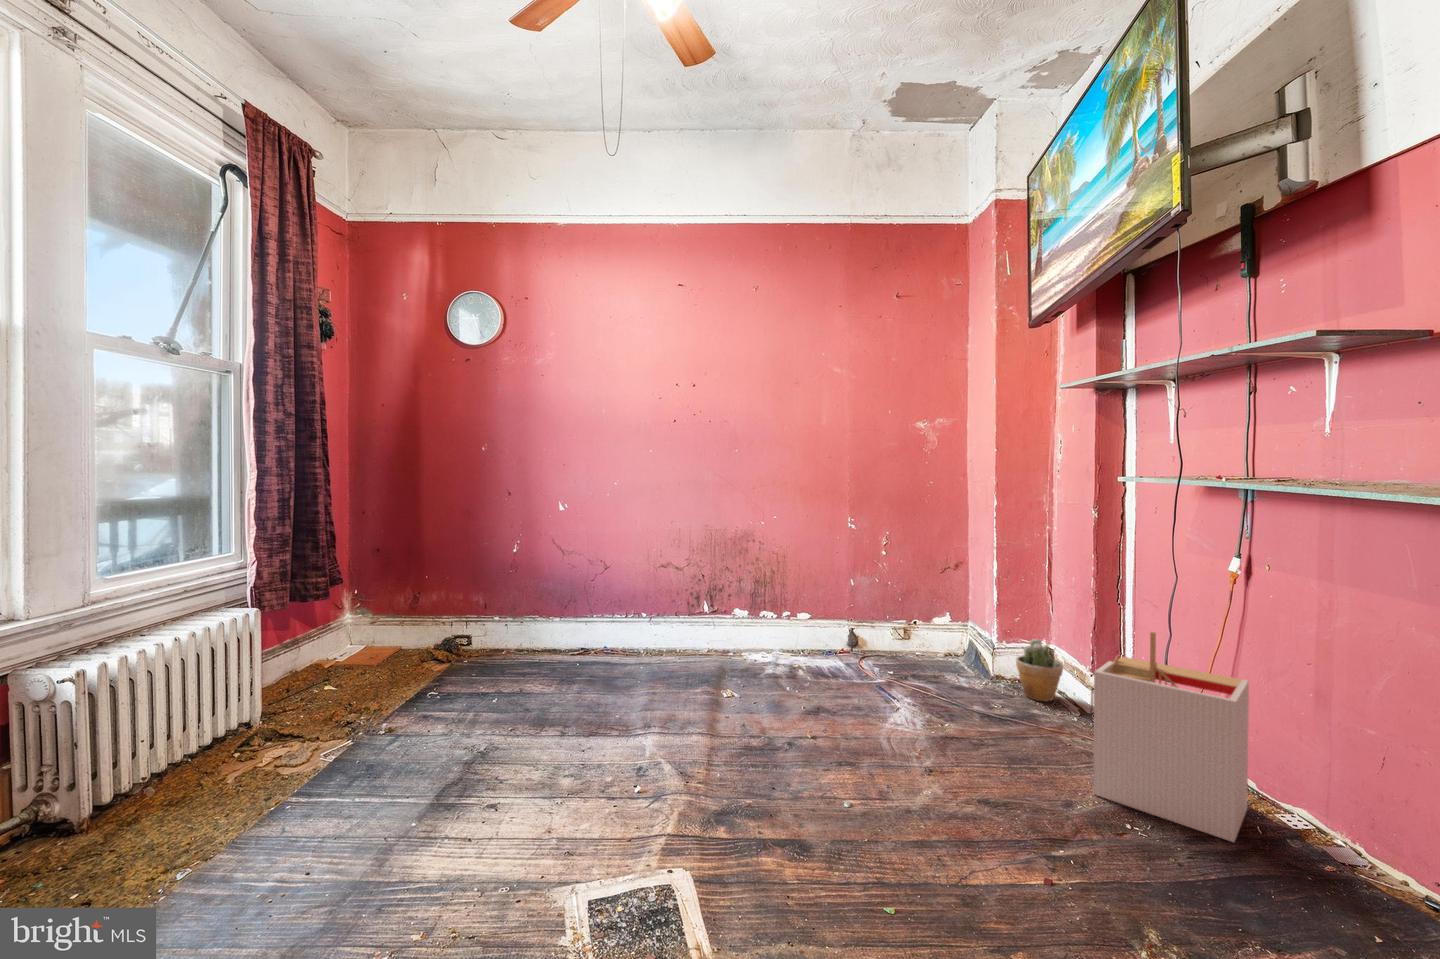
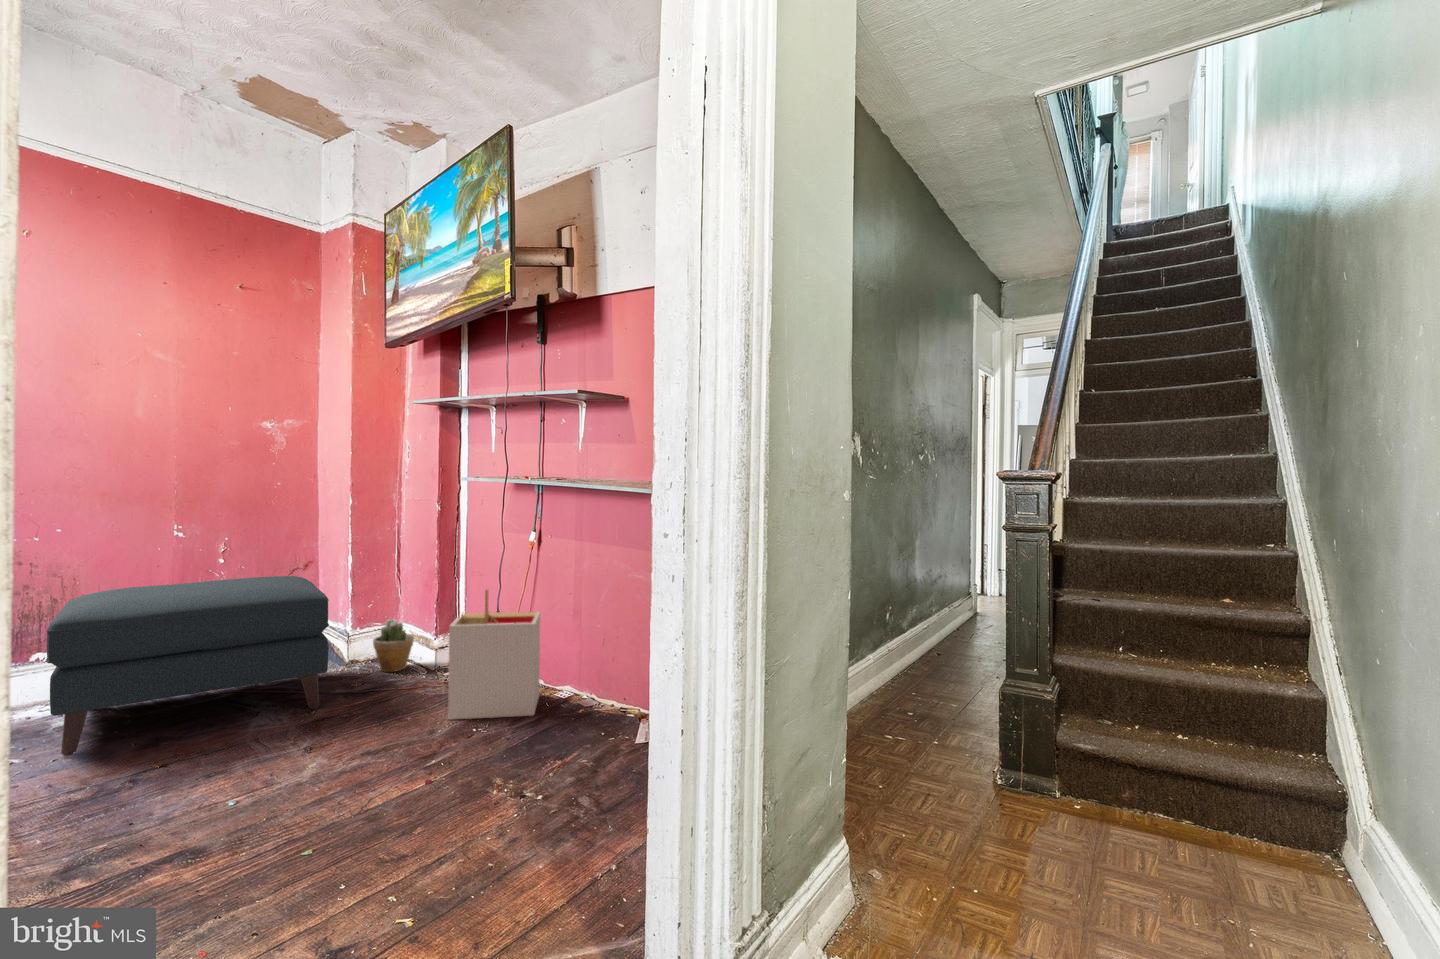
ottoman: none [754,570,960,722] -> present [46,576,329,756]

